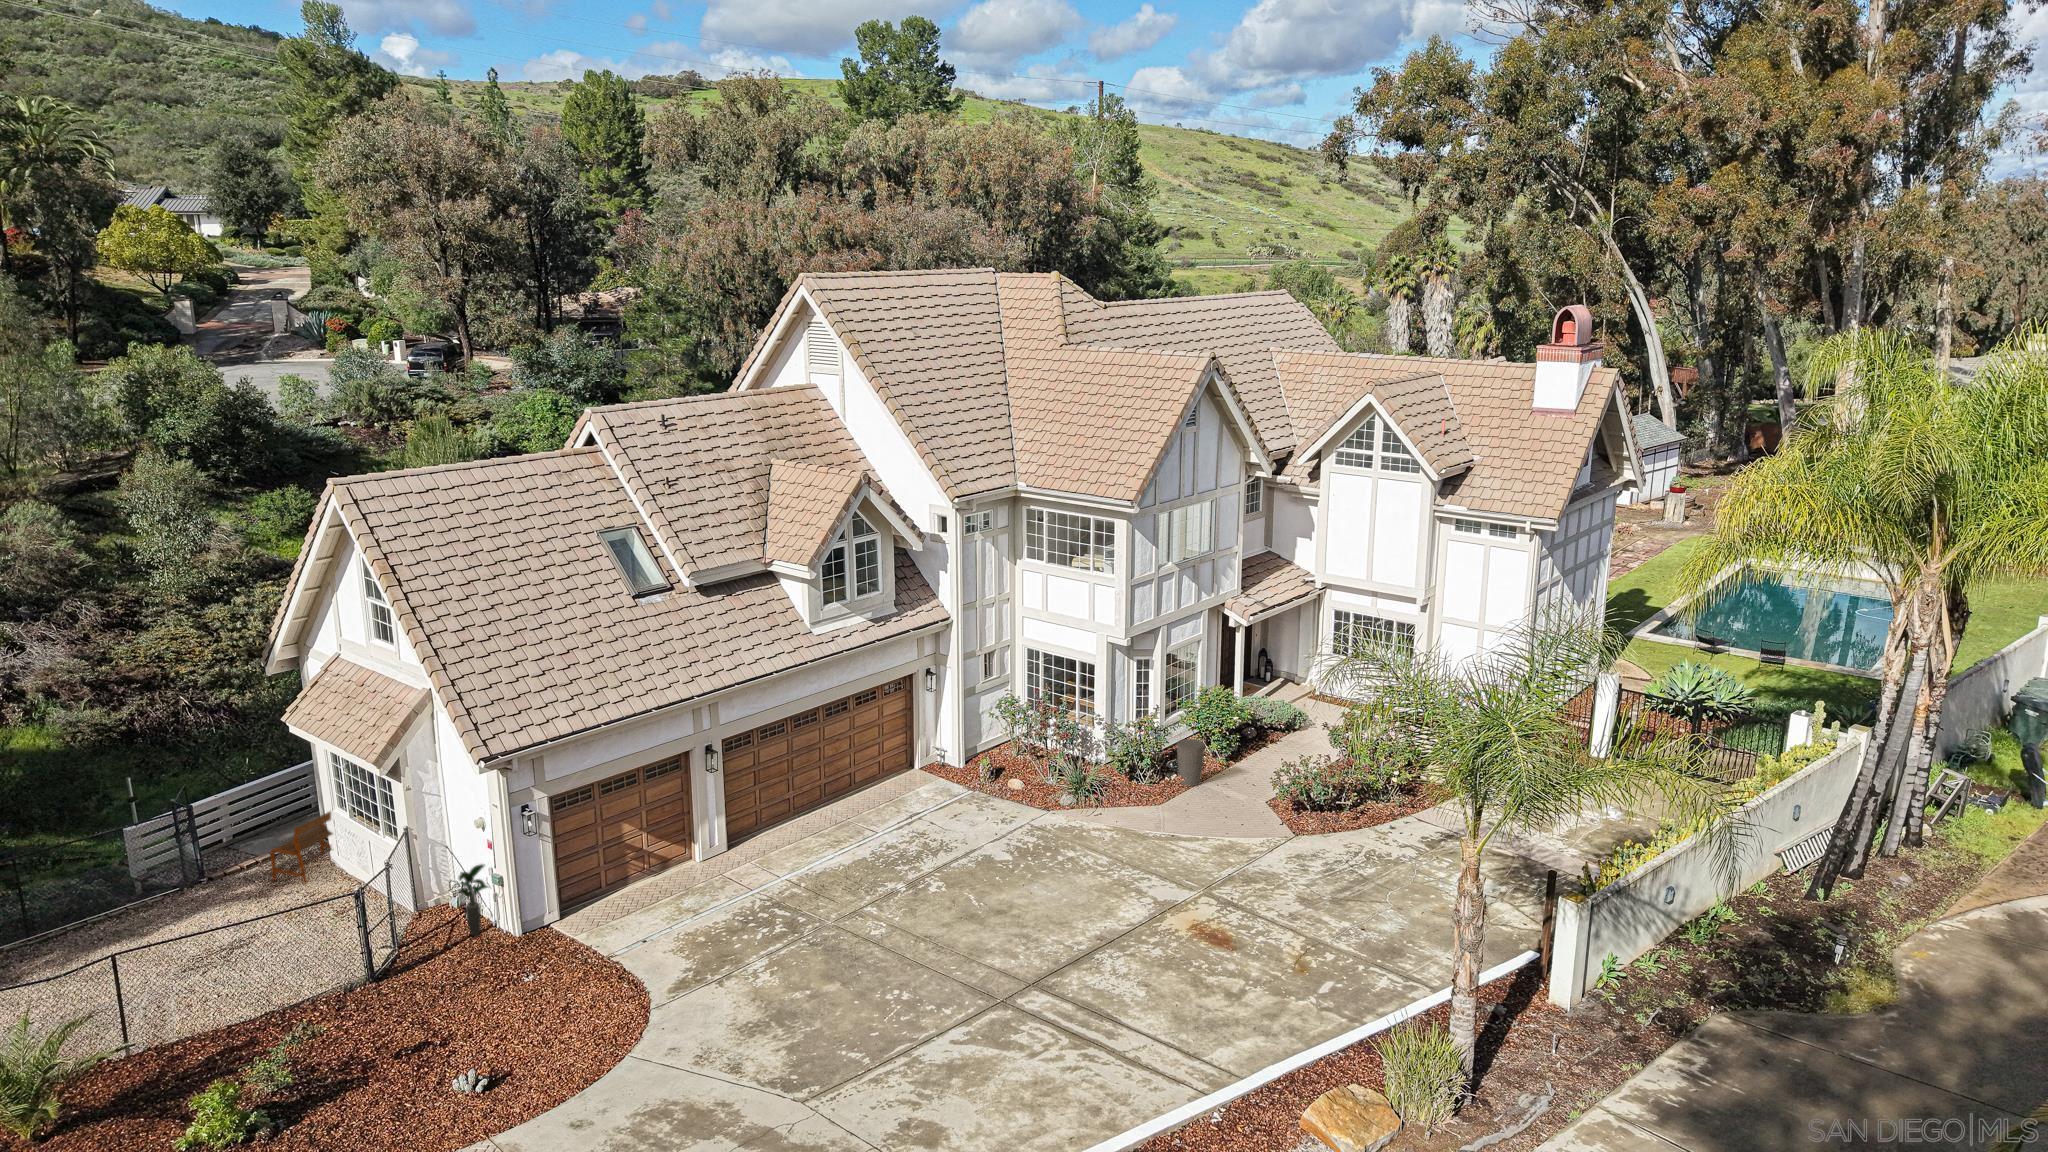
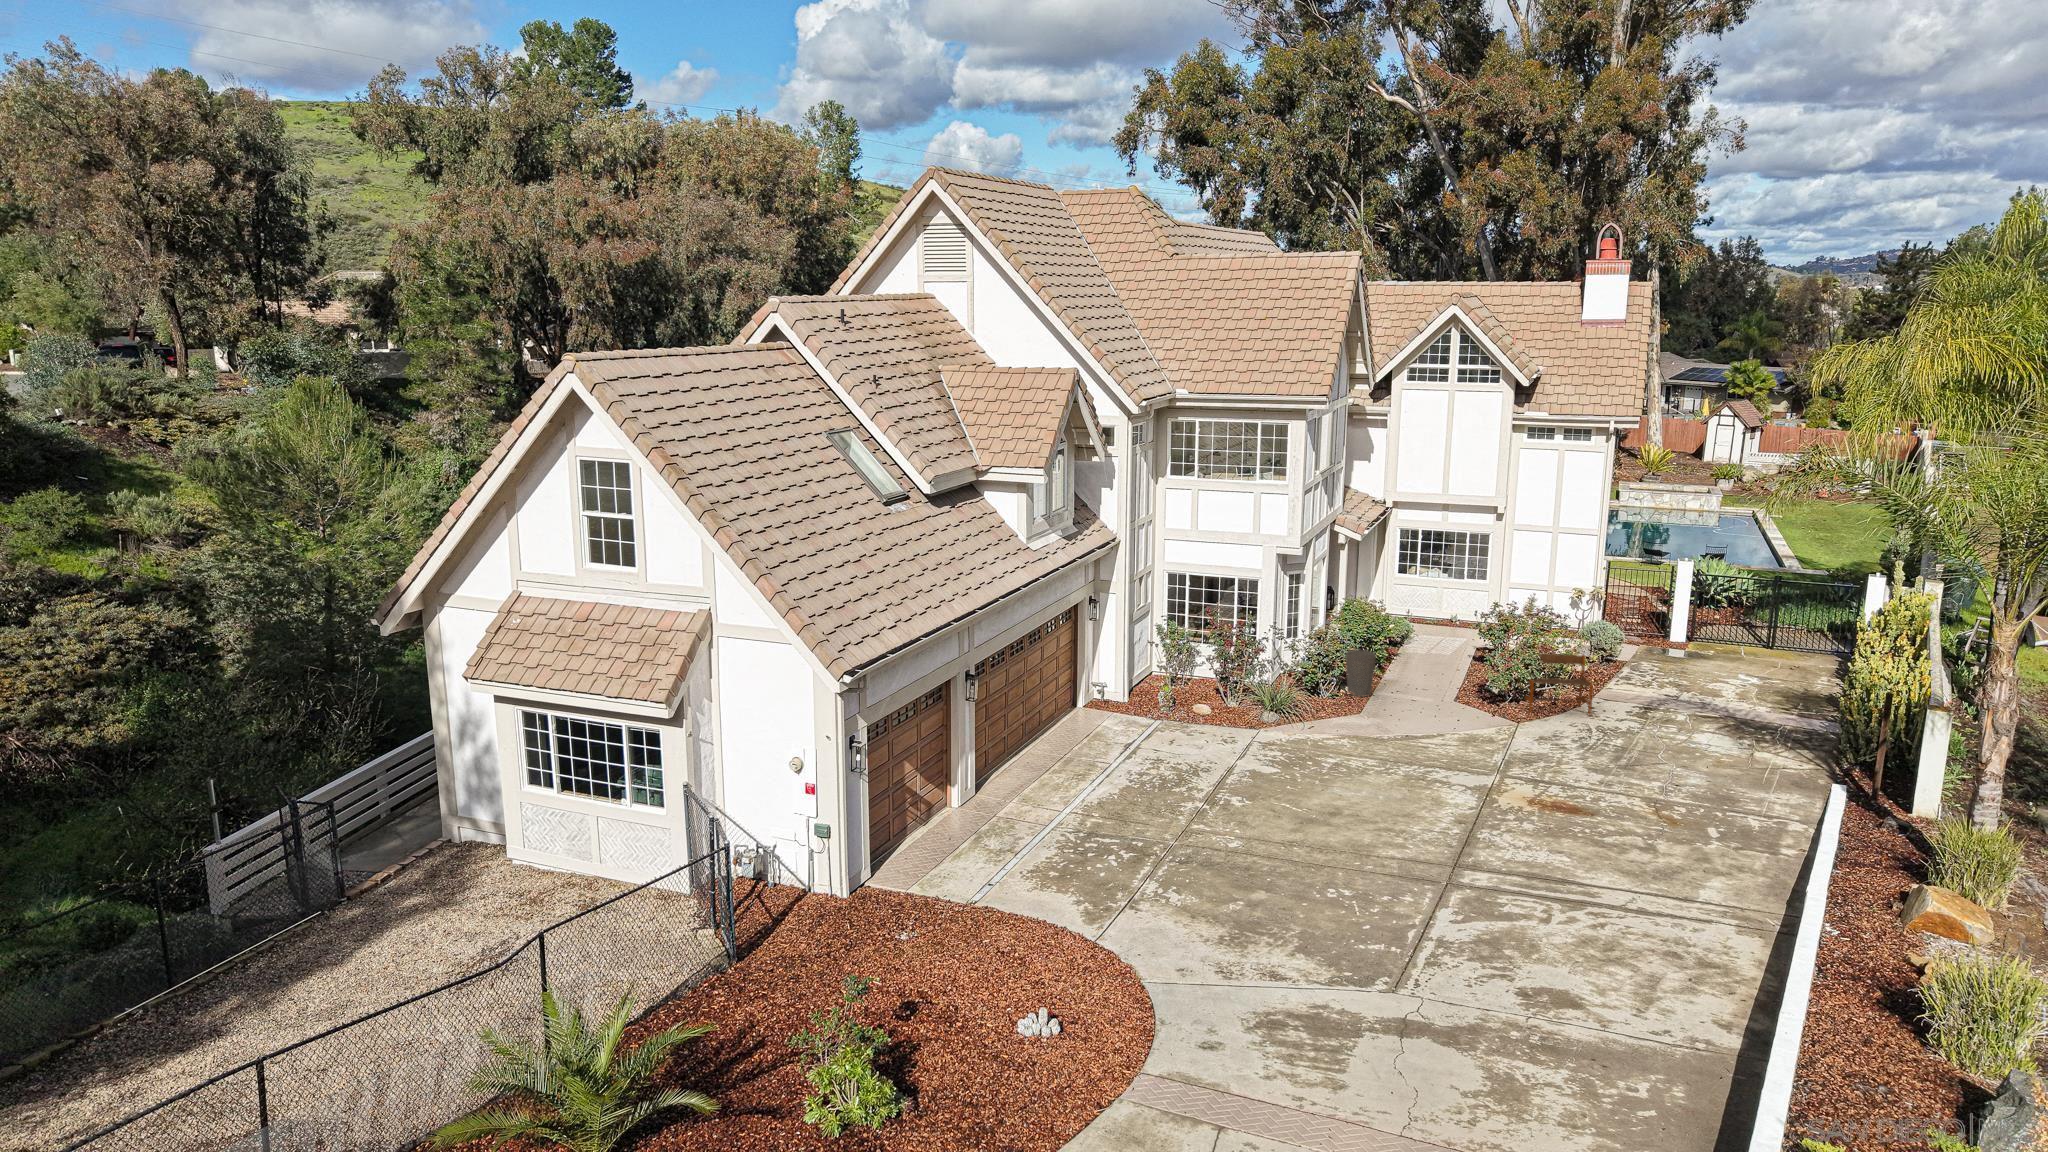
bench: present [271,812,334,883] -> present [1525,654,1593,715]
potted plant: present [457,864,488,936] -> none [769,816,810,906]

